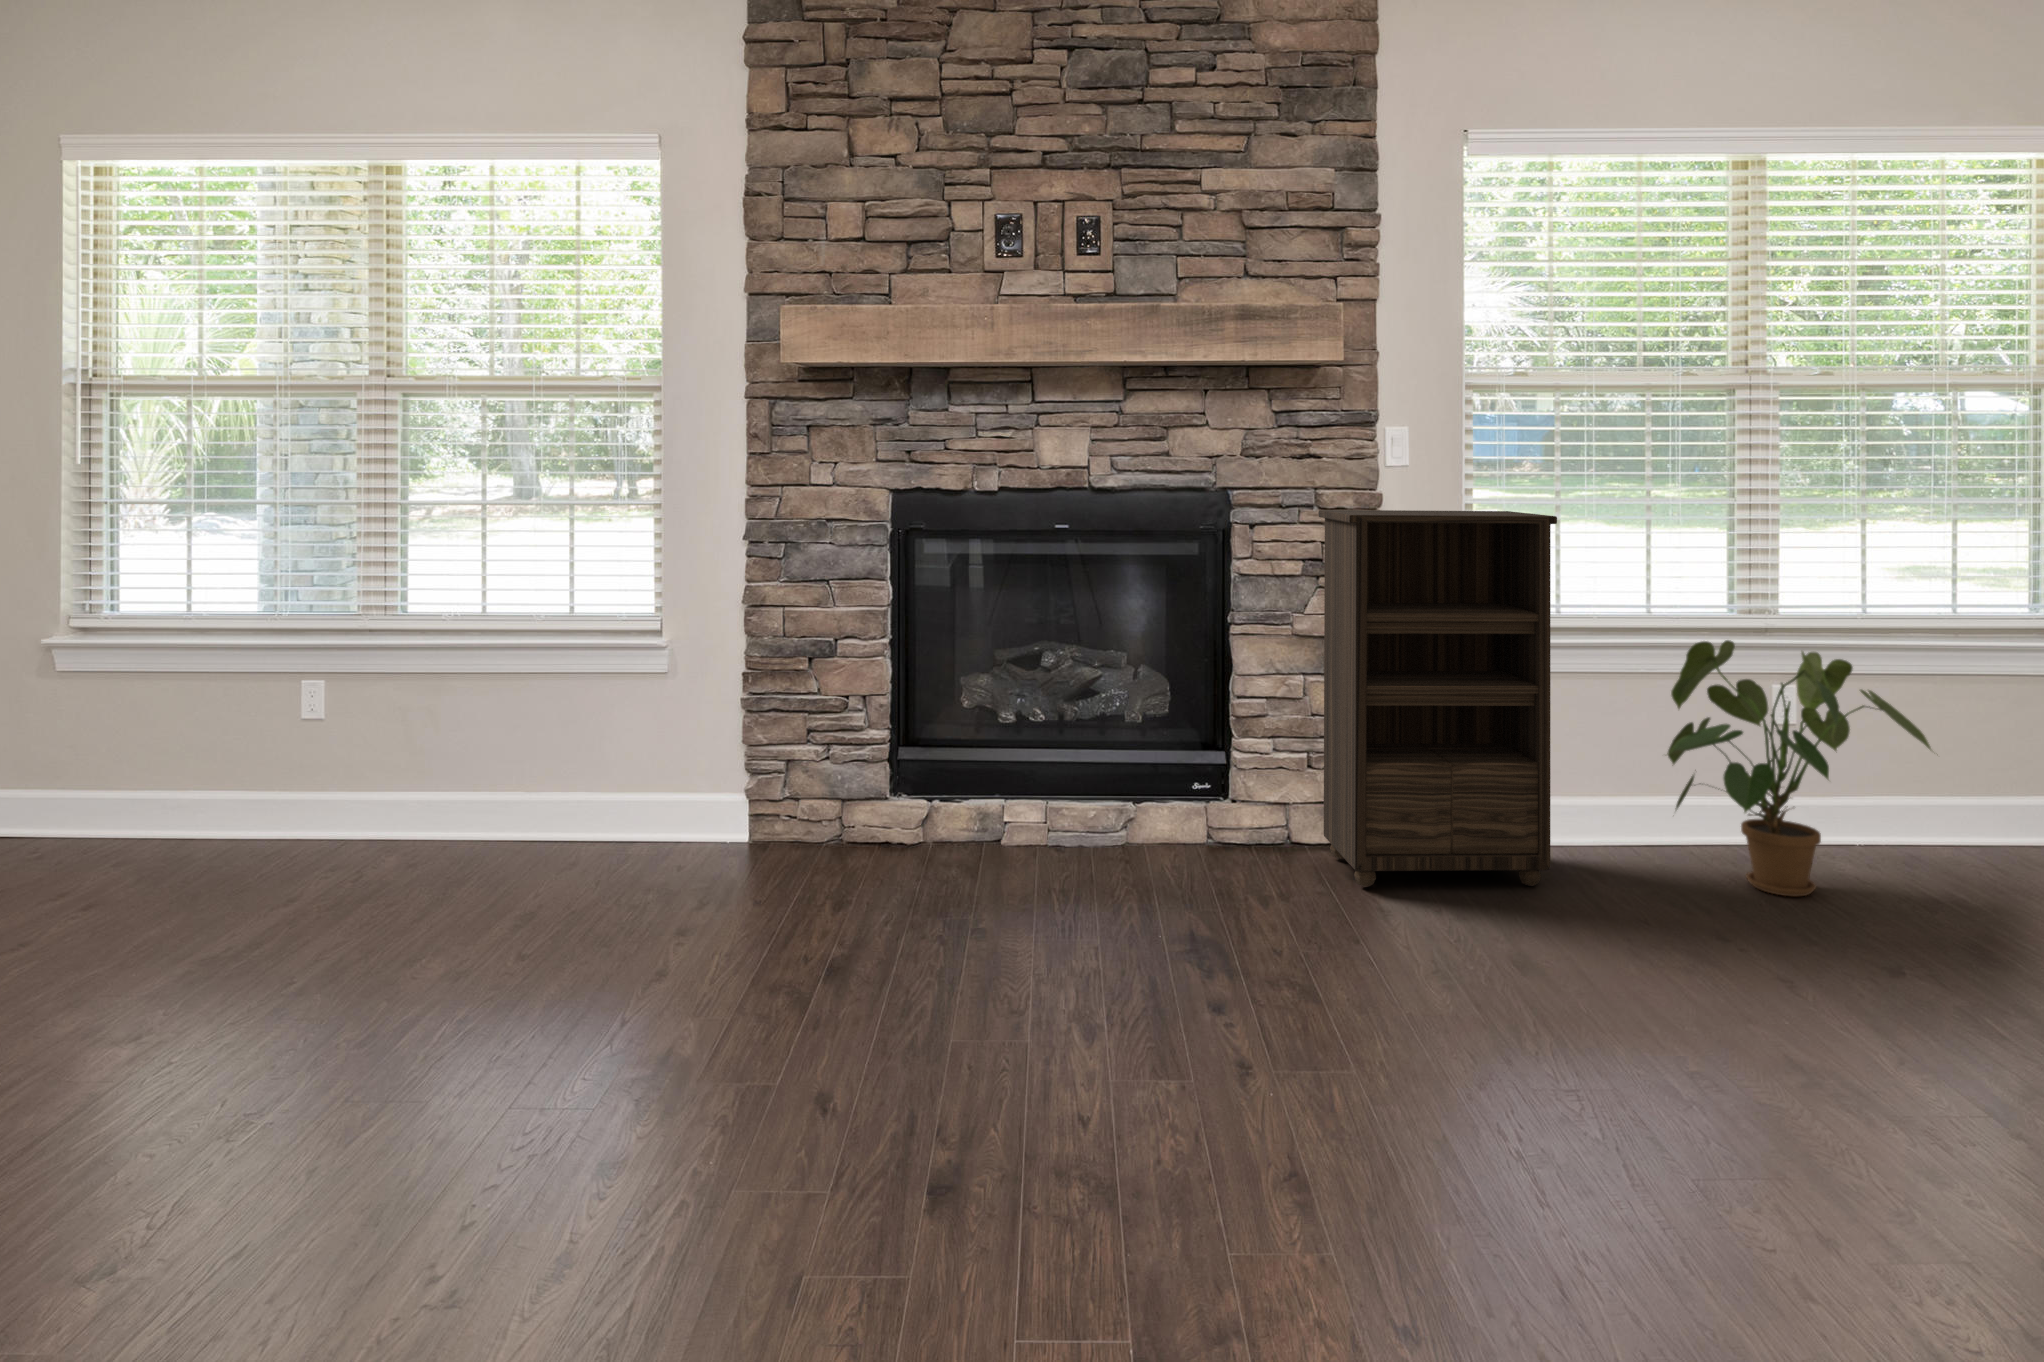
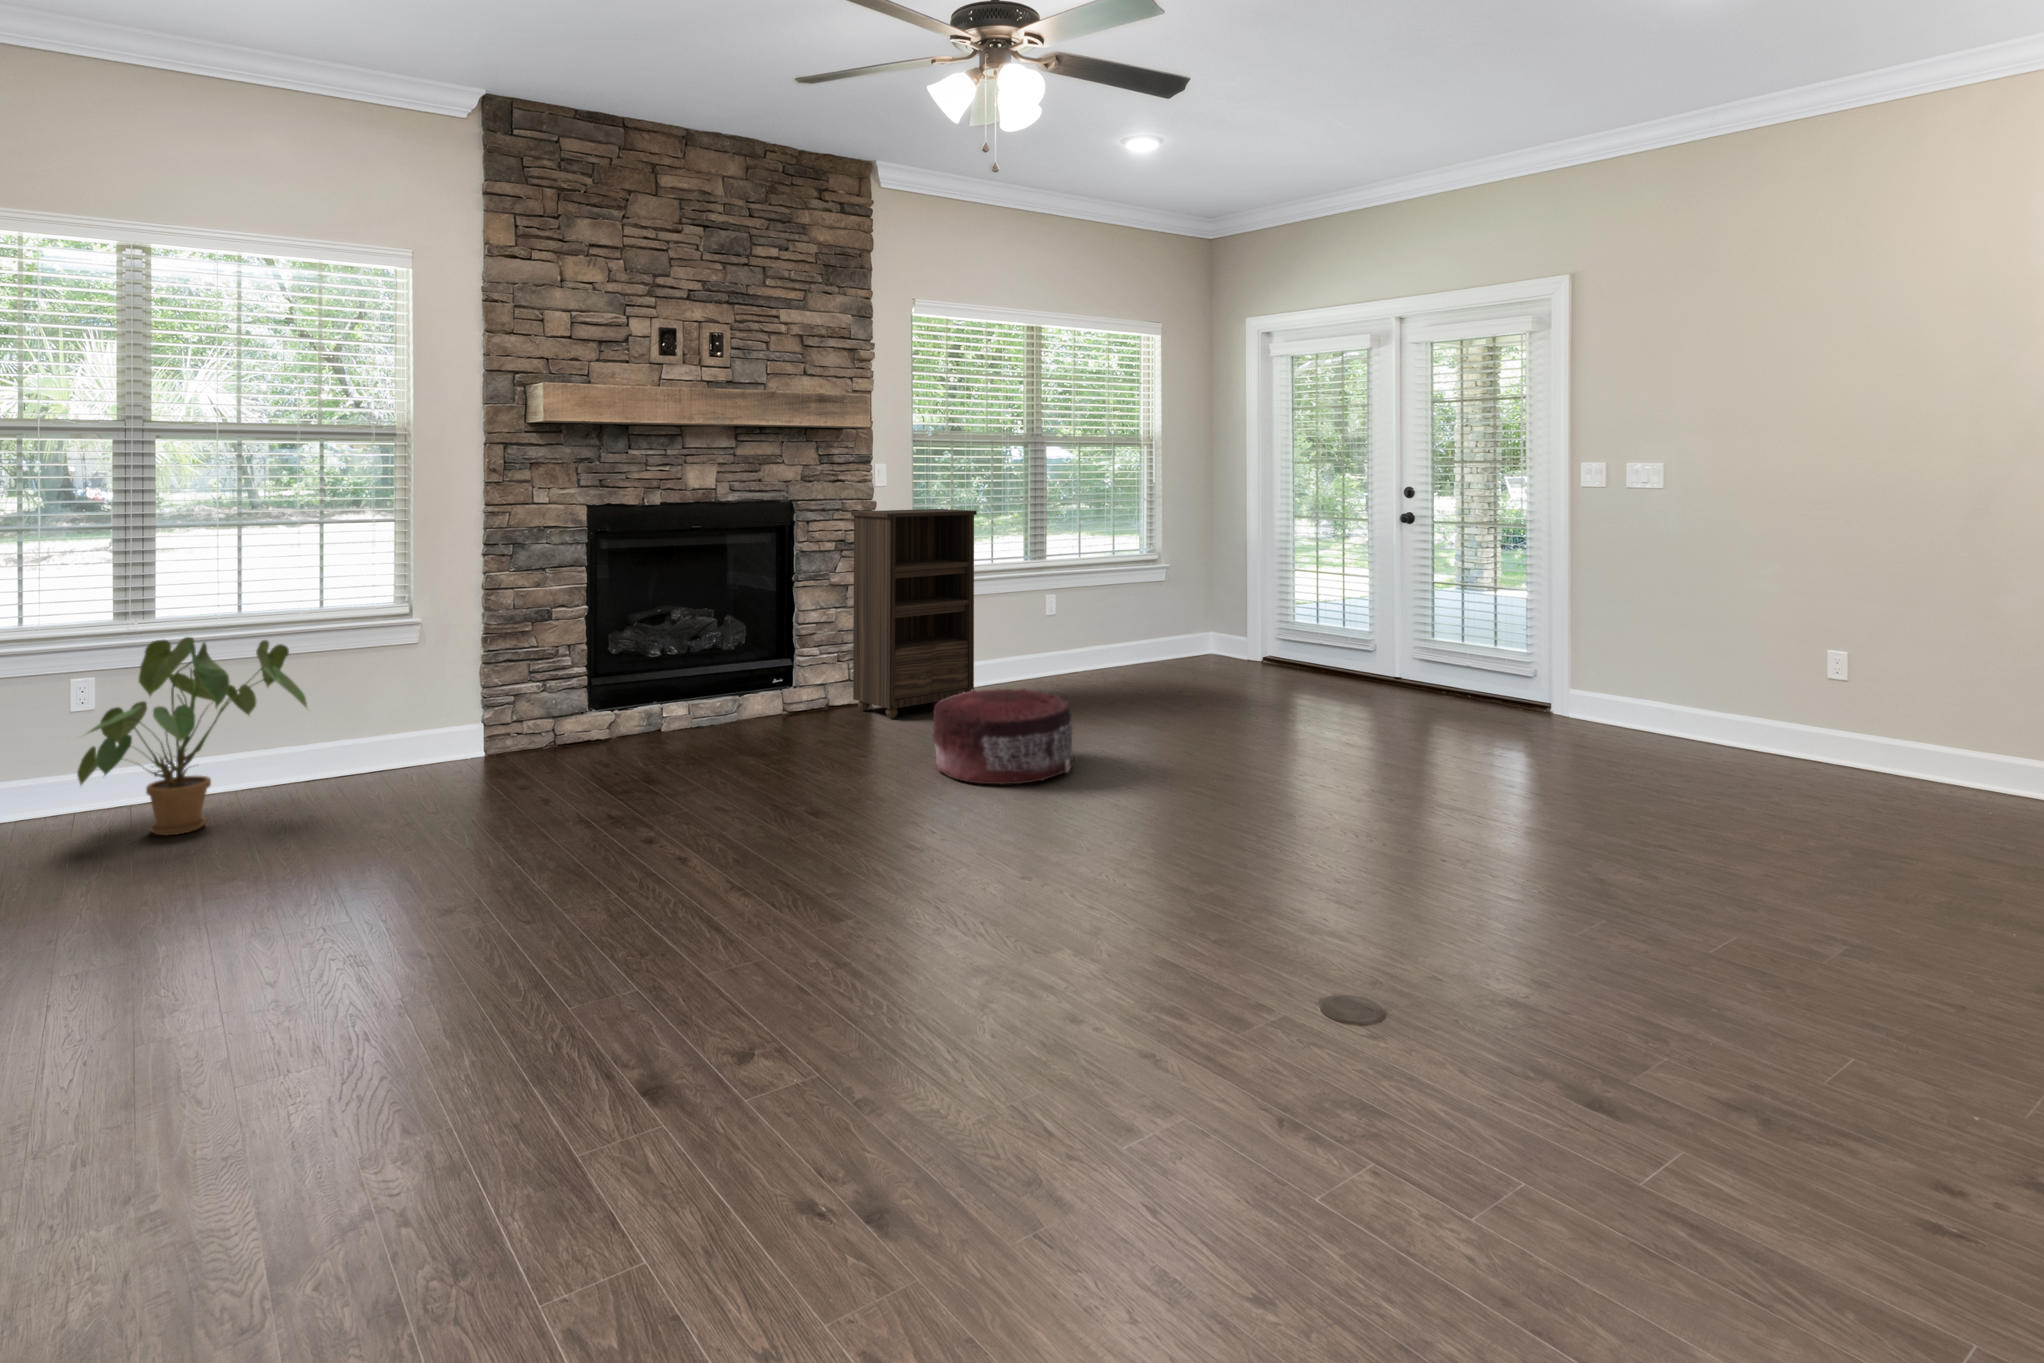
house plant: present [1667,640,1931,896] -> present [77,637,307,835]
pouf: none [1271,881,1611,1152] -> present [933,689,1075,784]

